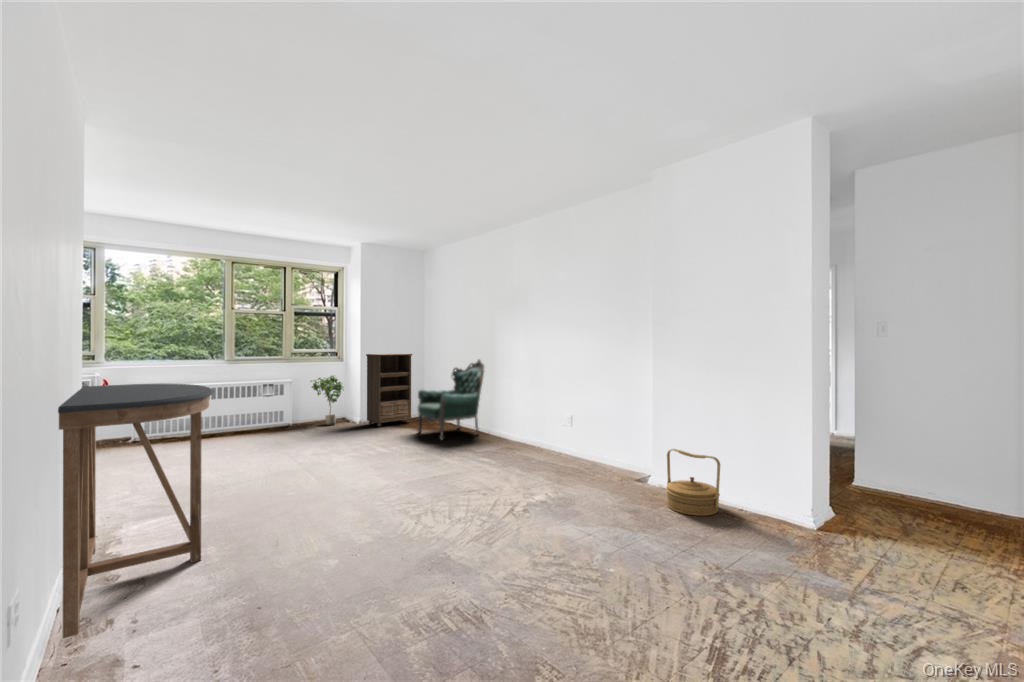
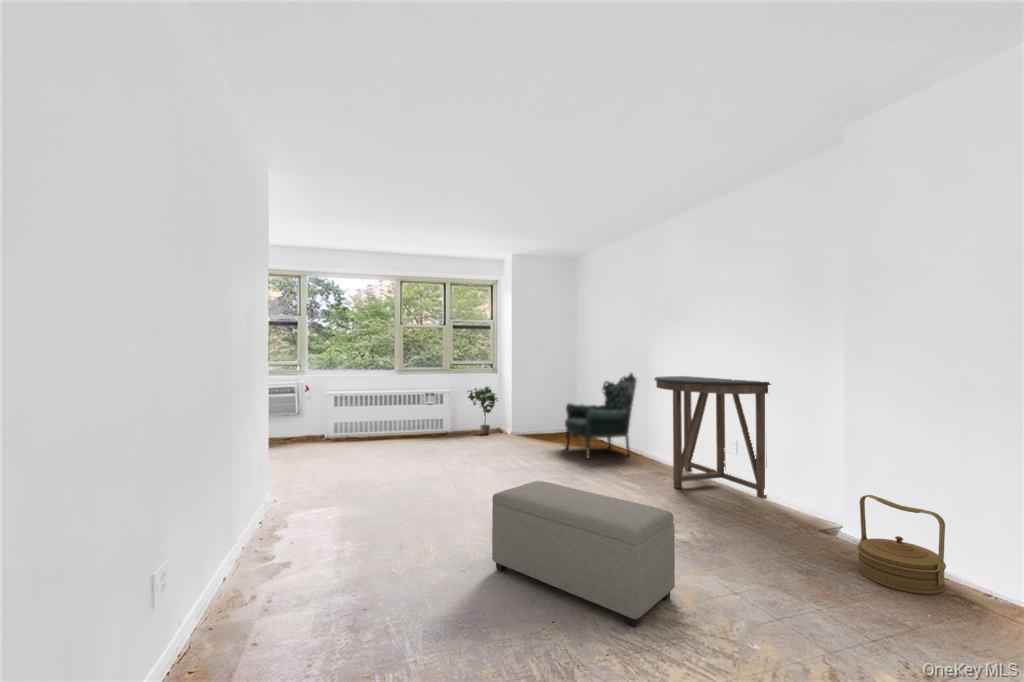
bookshelf: present [366,353,412,427] -> none [517,366,563,439]
console table: present [58,384,214,638] -> present [654,376,771,499]
ottoman: none [382,462,546,574] -> present [492,481,675,627]

